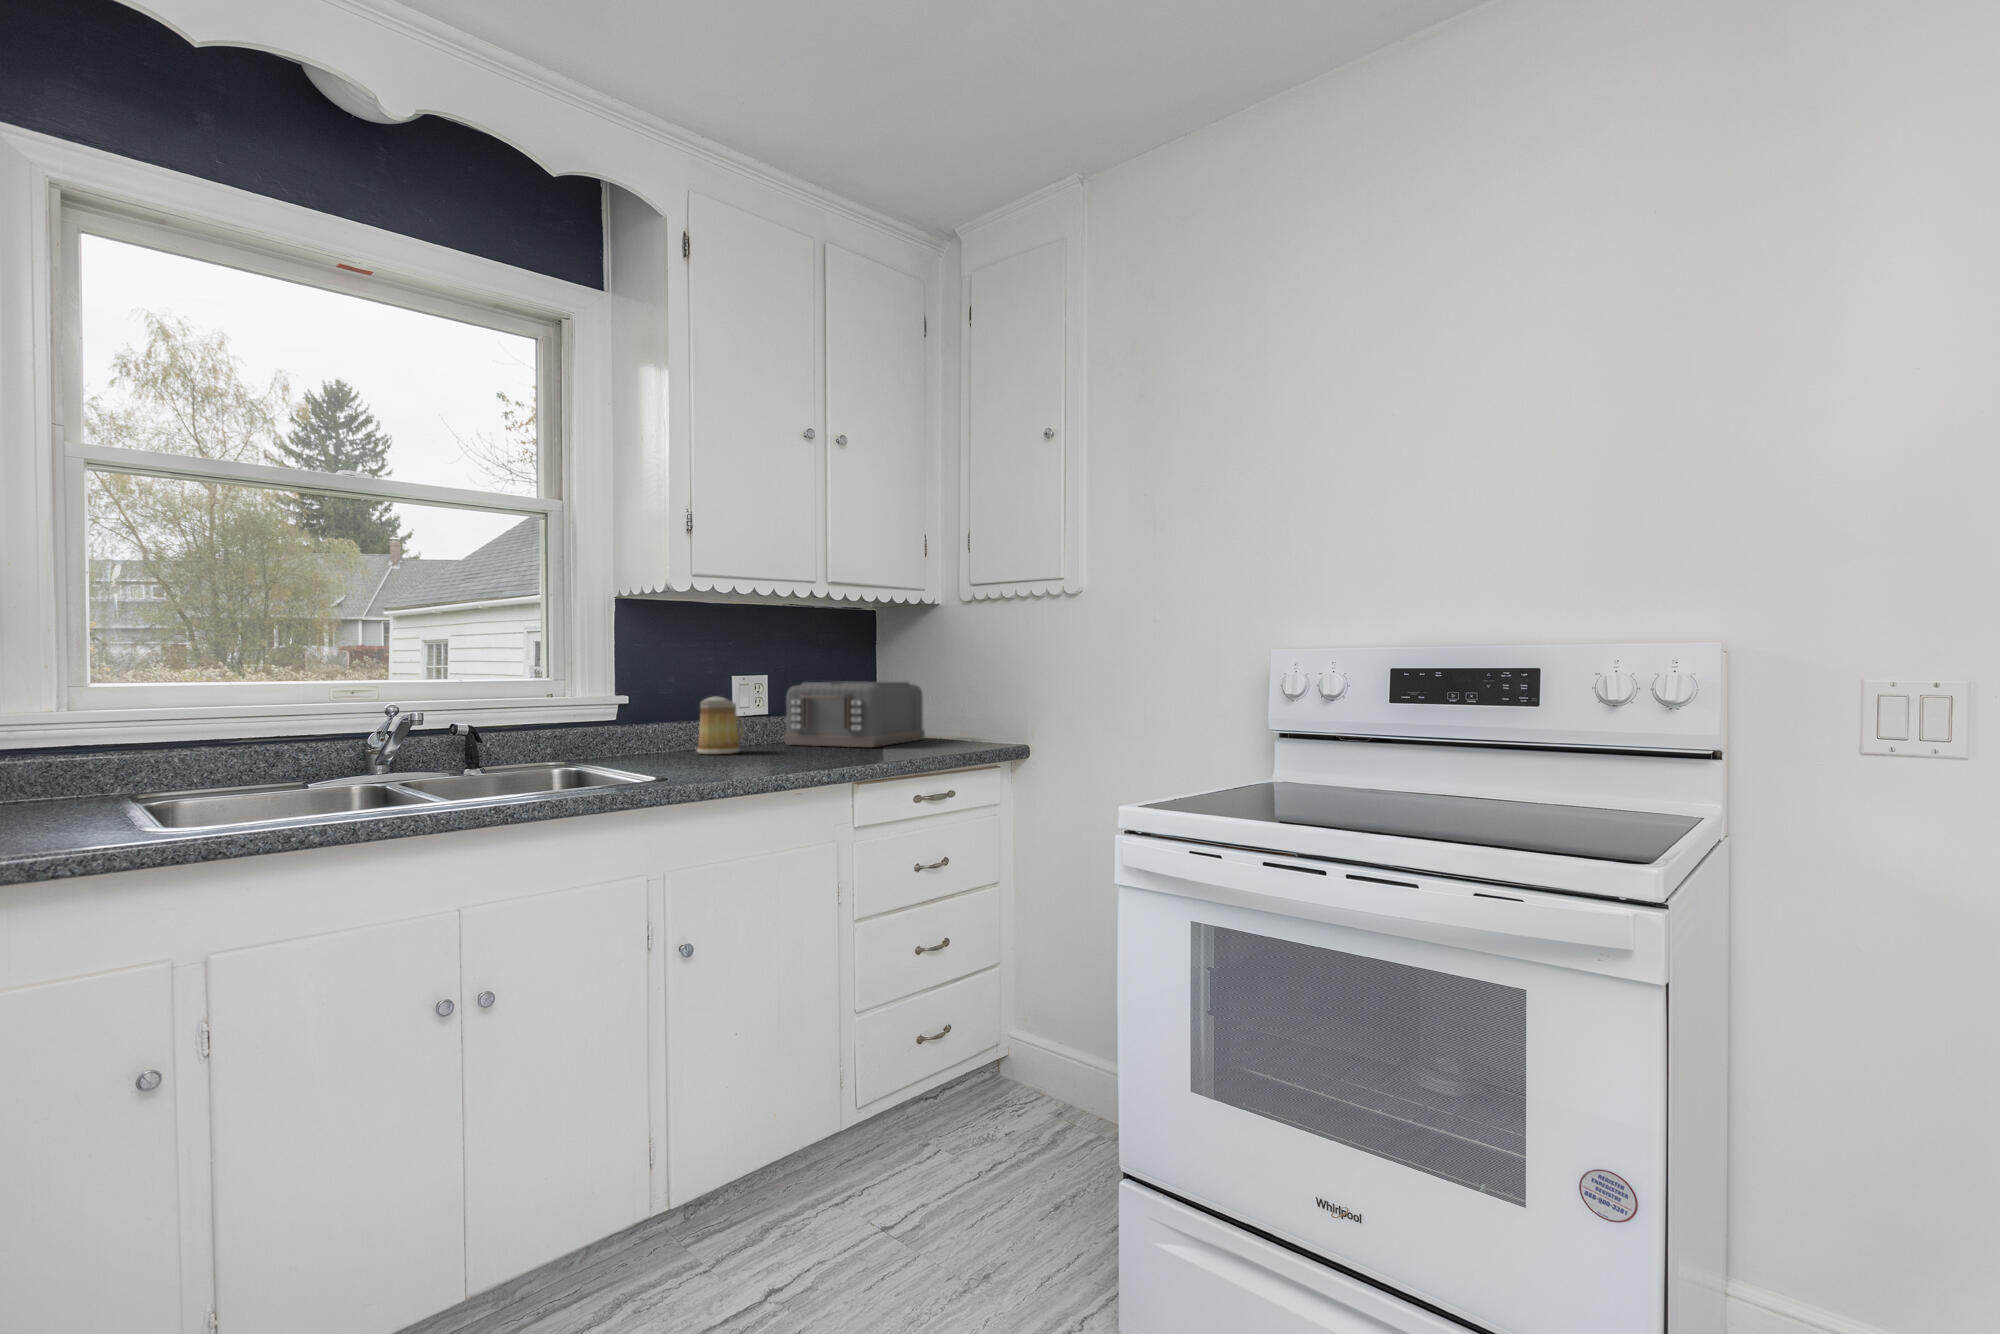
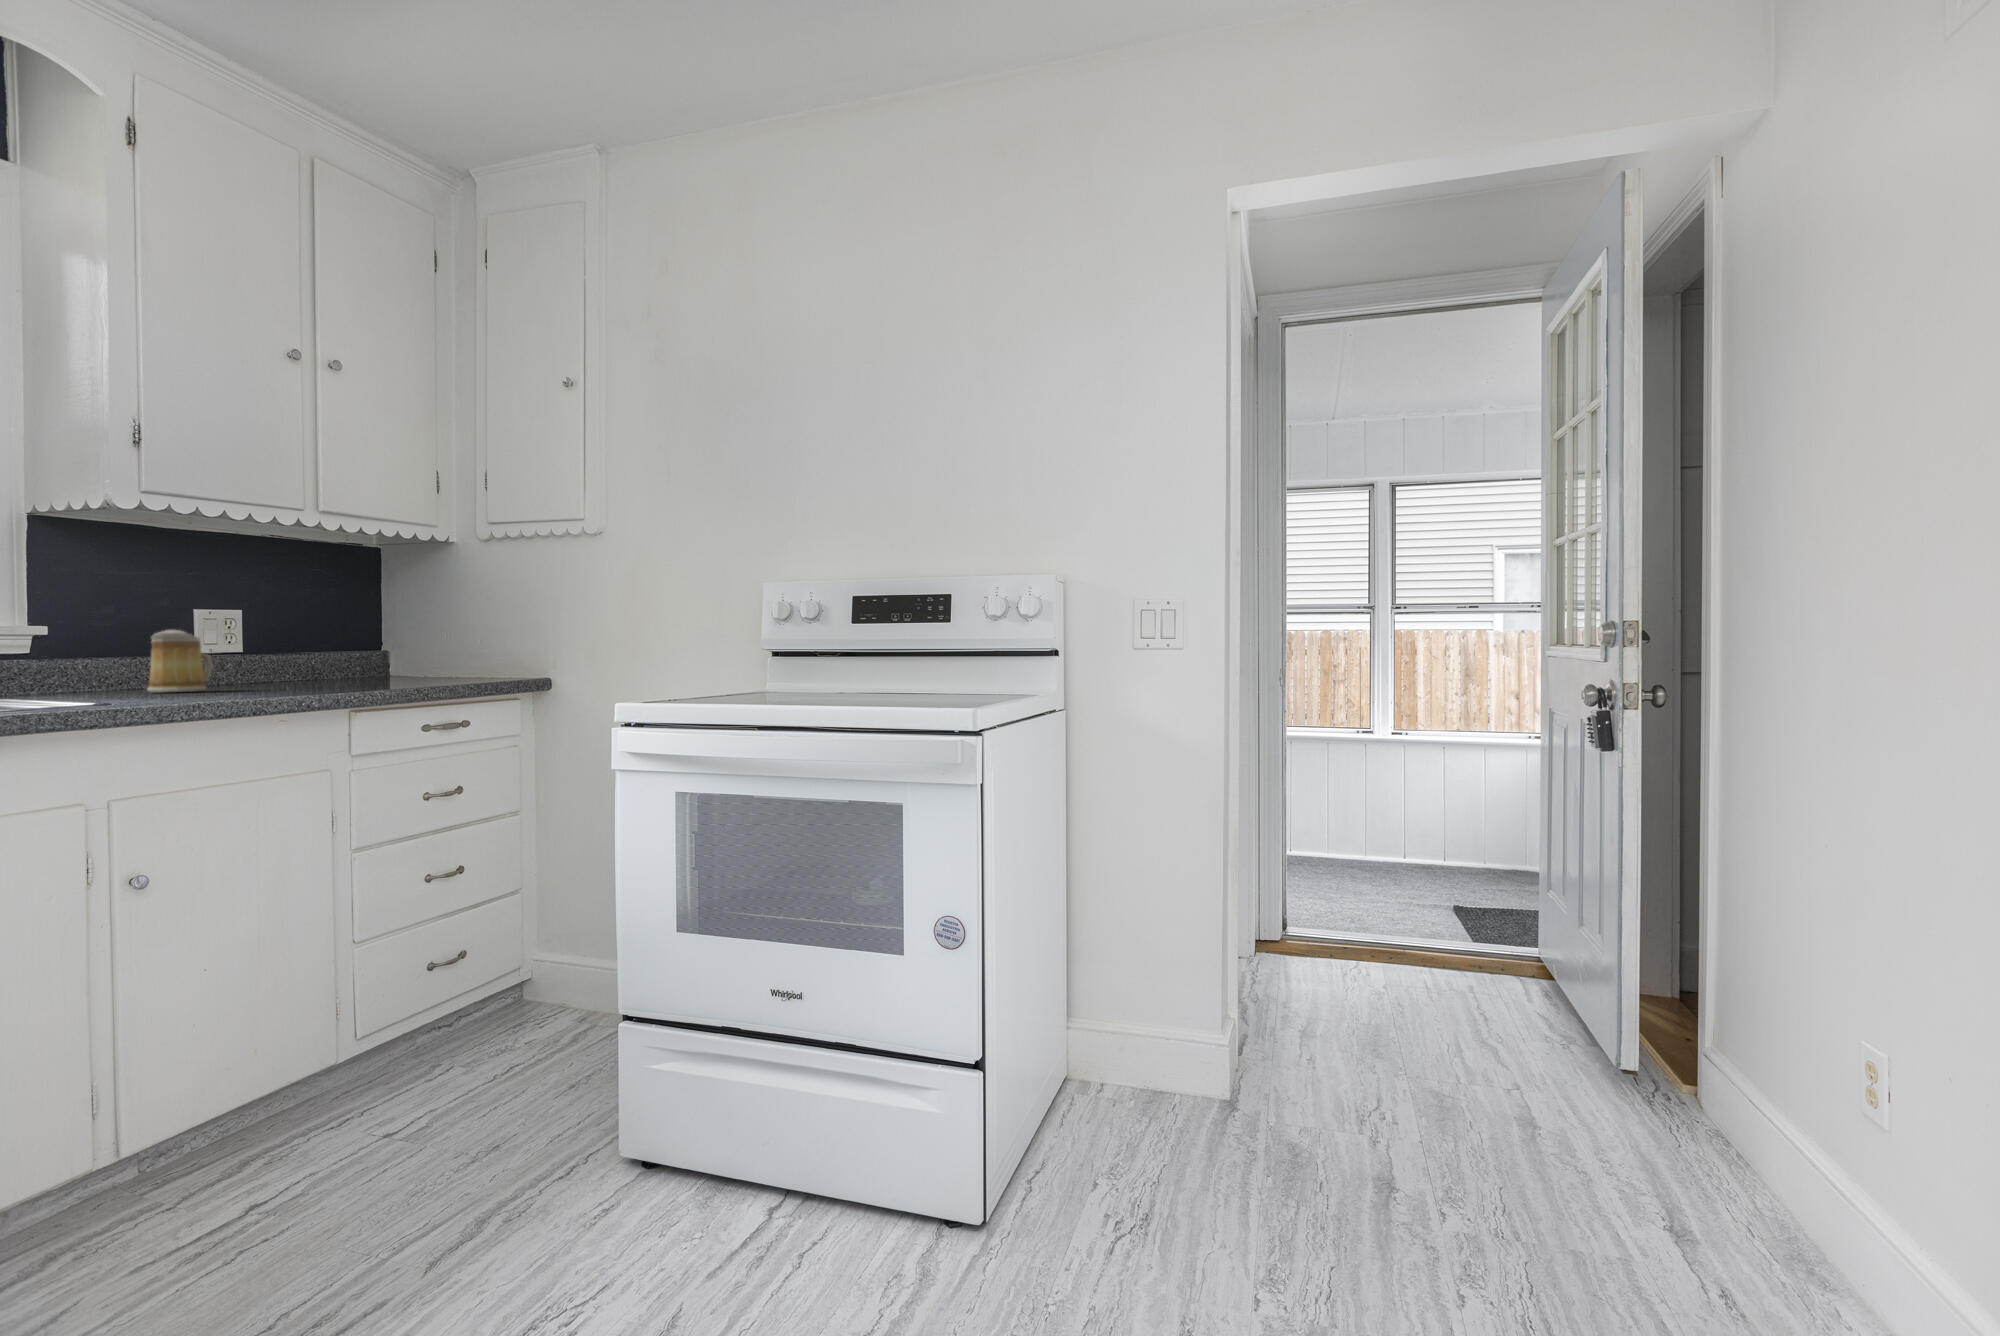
toaster: present [784,681,925,747] -> none [265,620,440,686]

